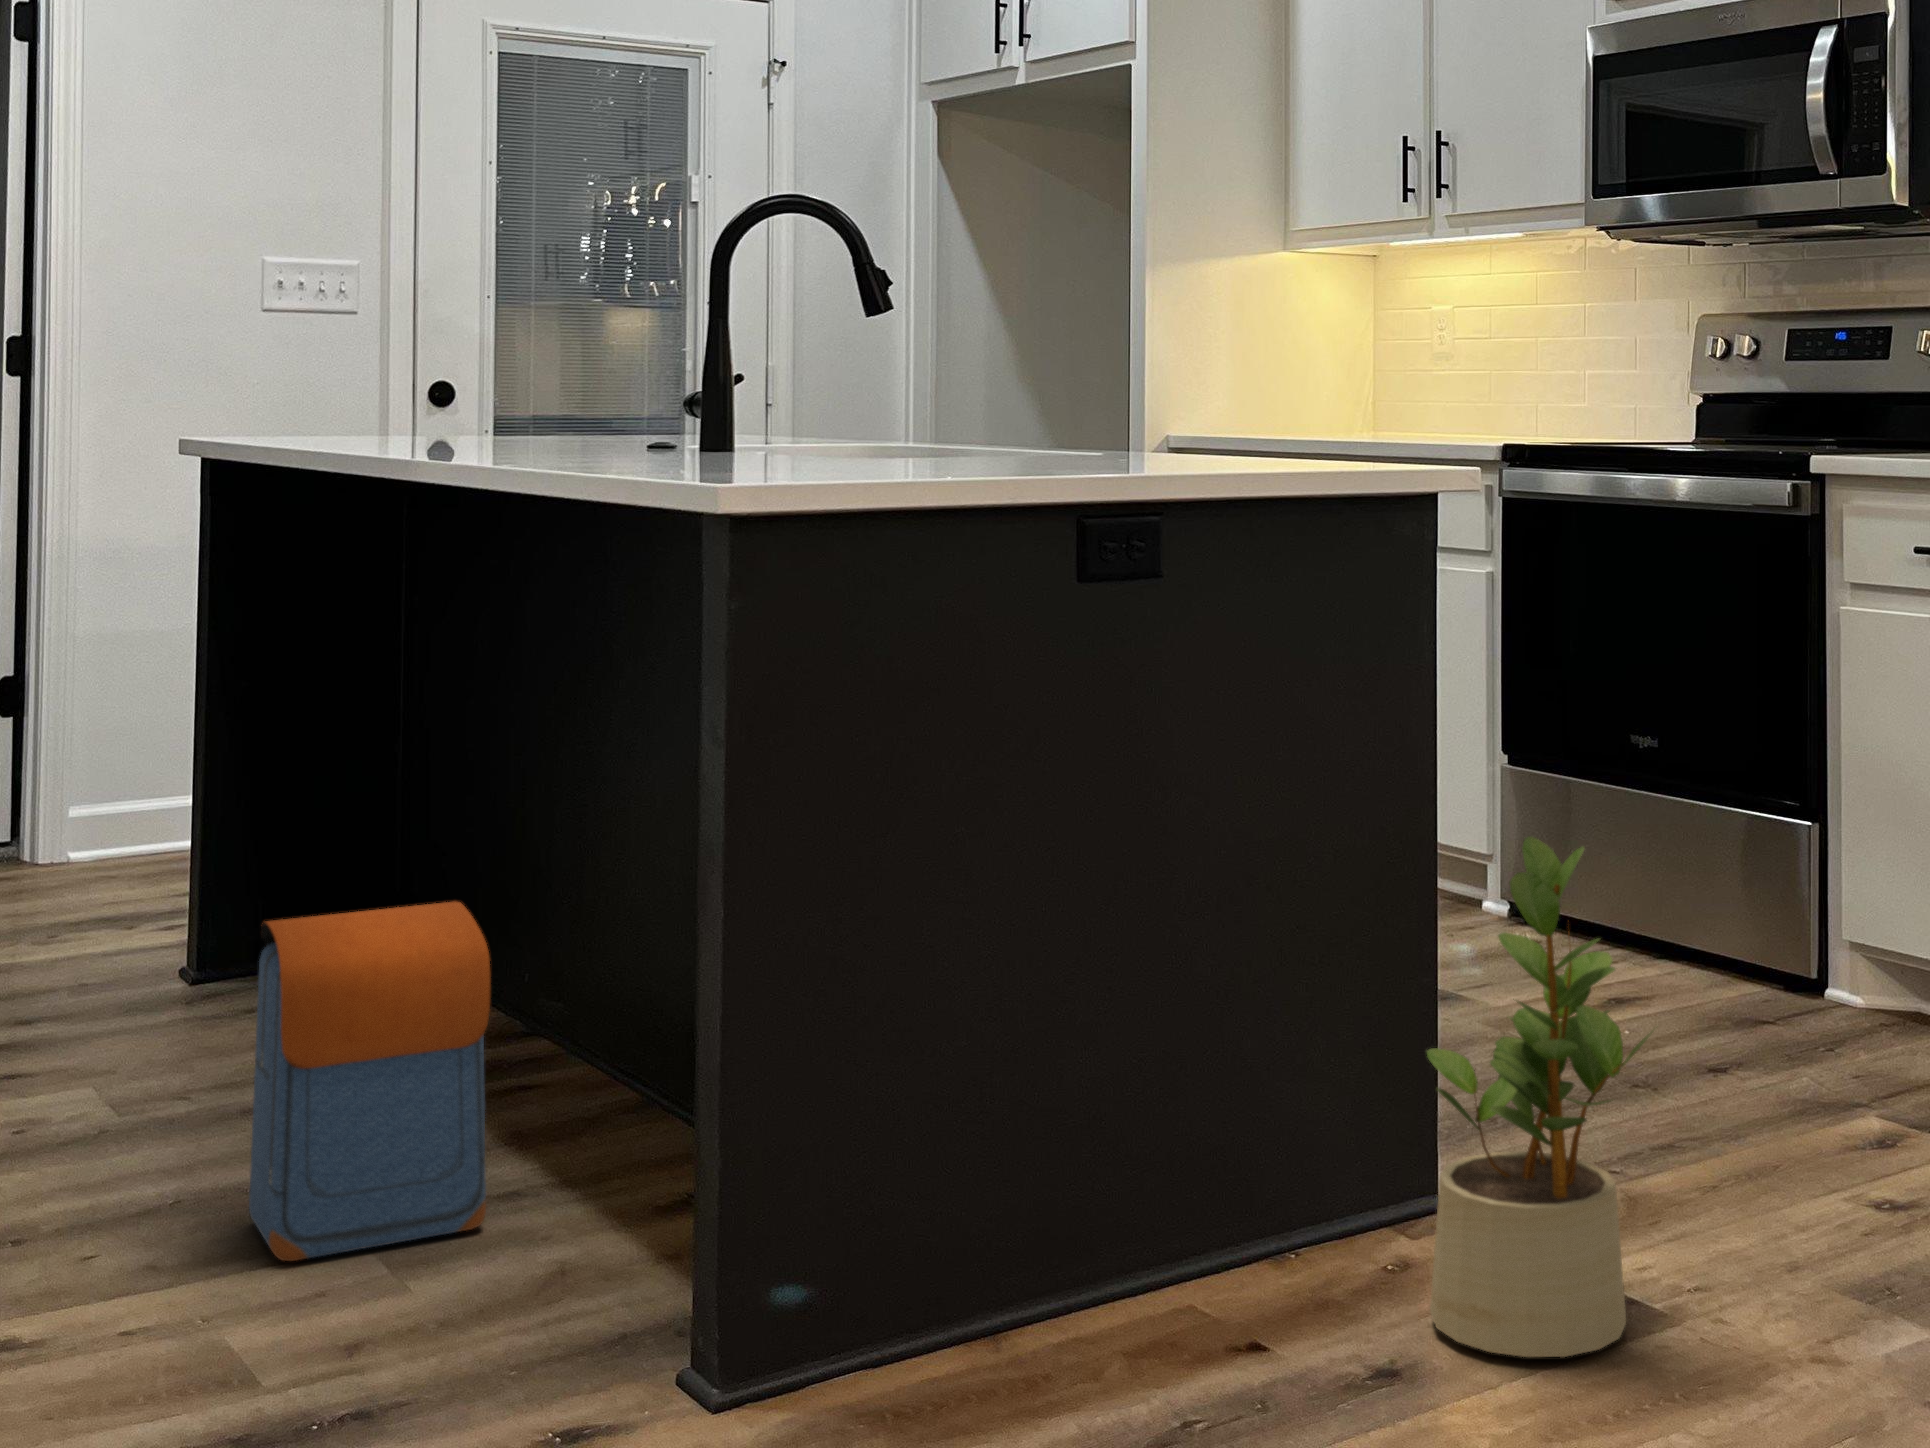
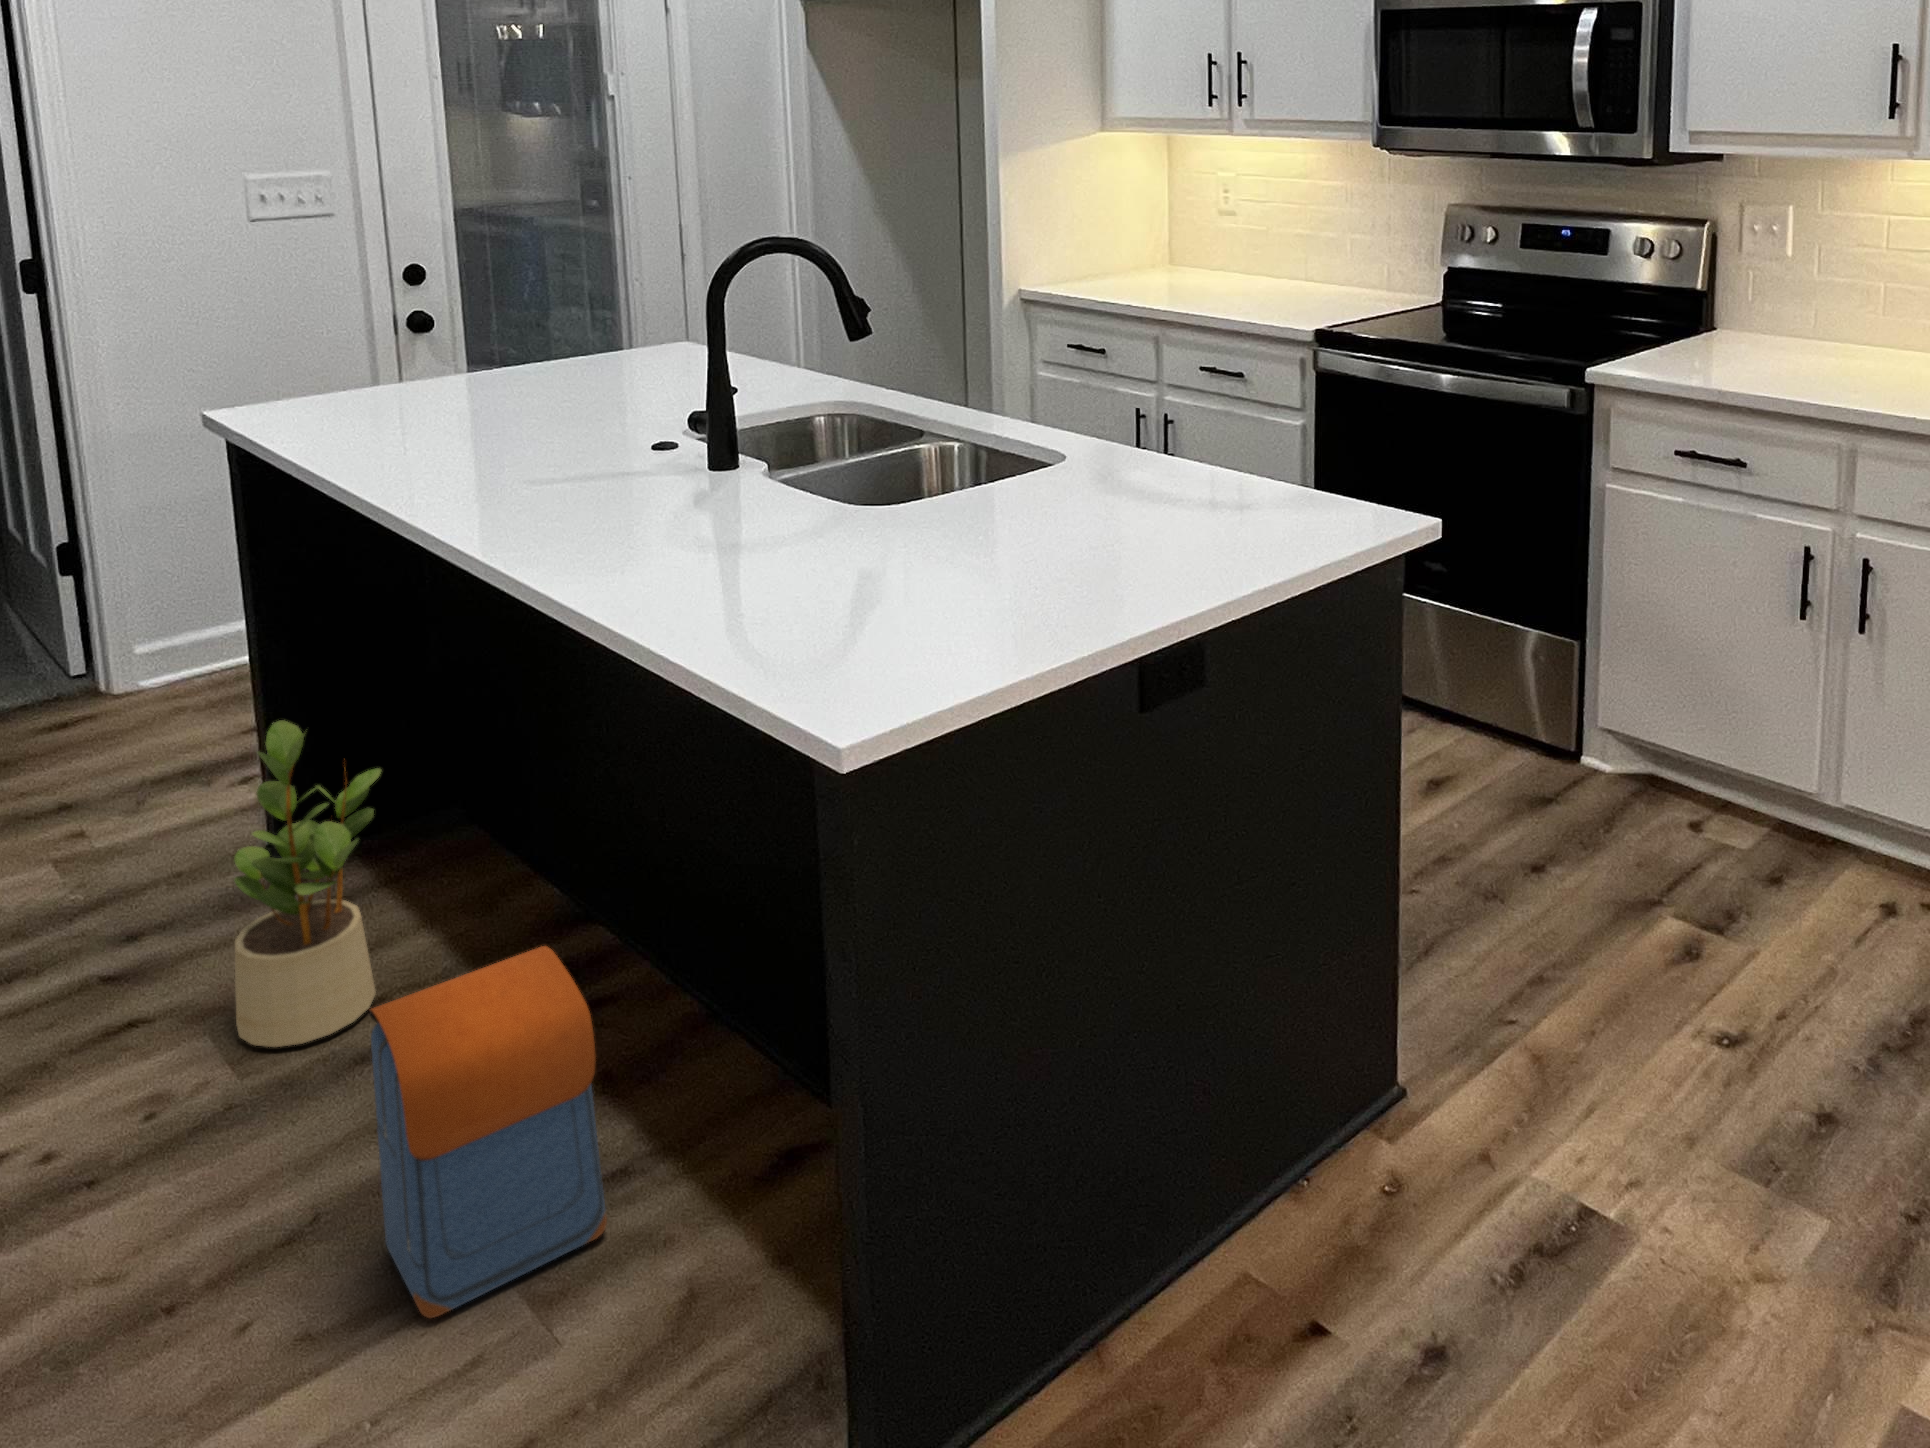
potted plant: present [1427,836,1652,1357] -> present [234,720,381,1047]

